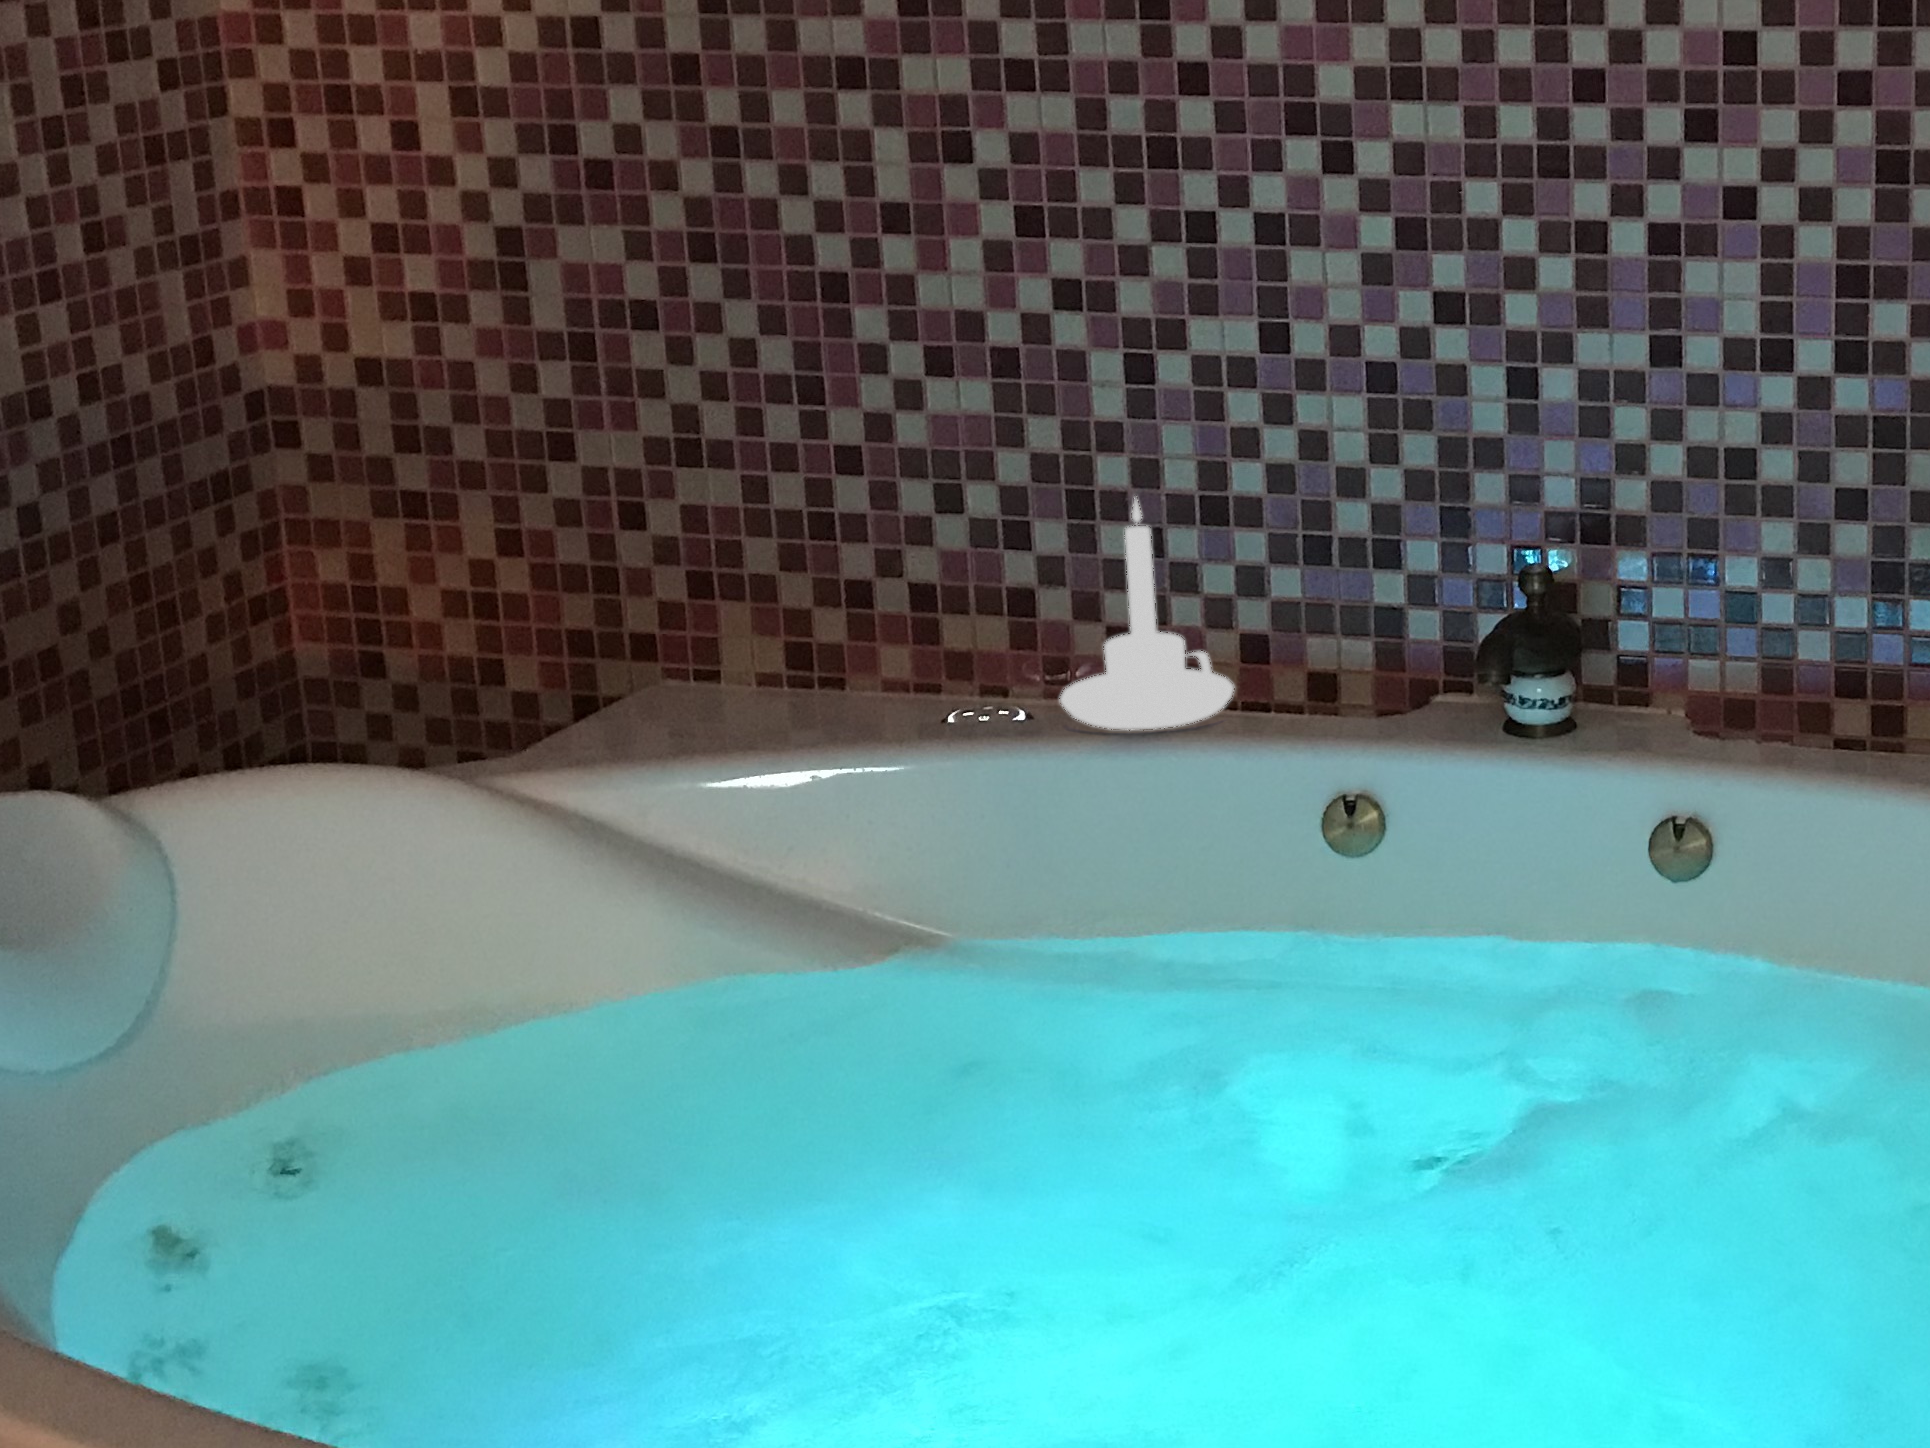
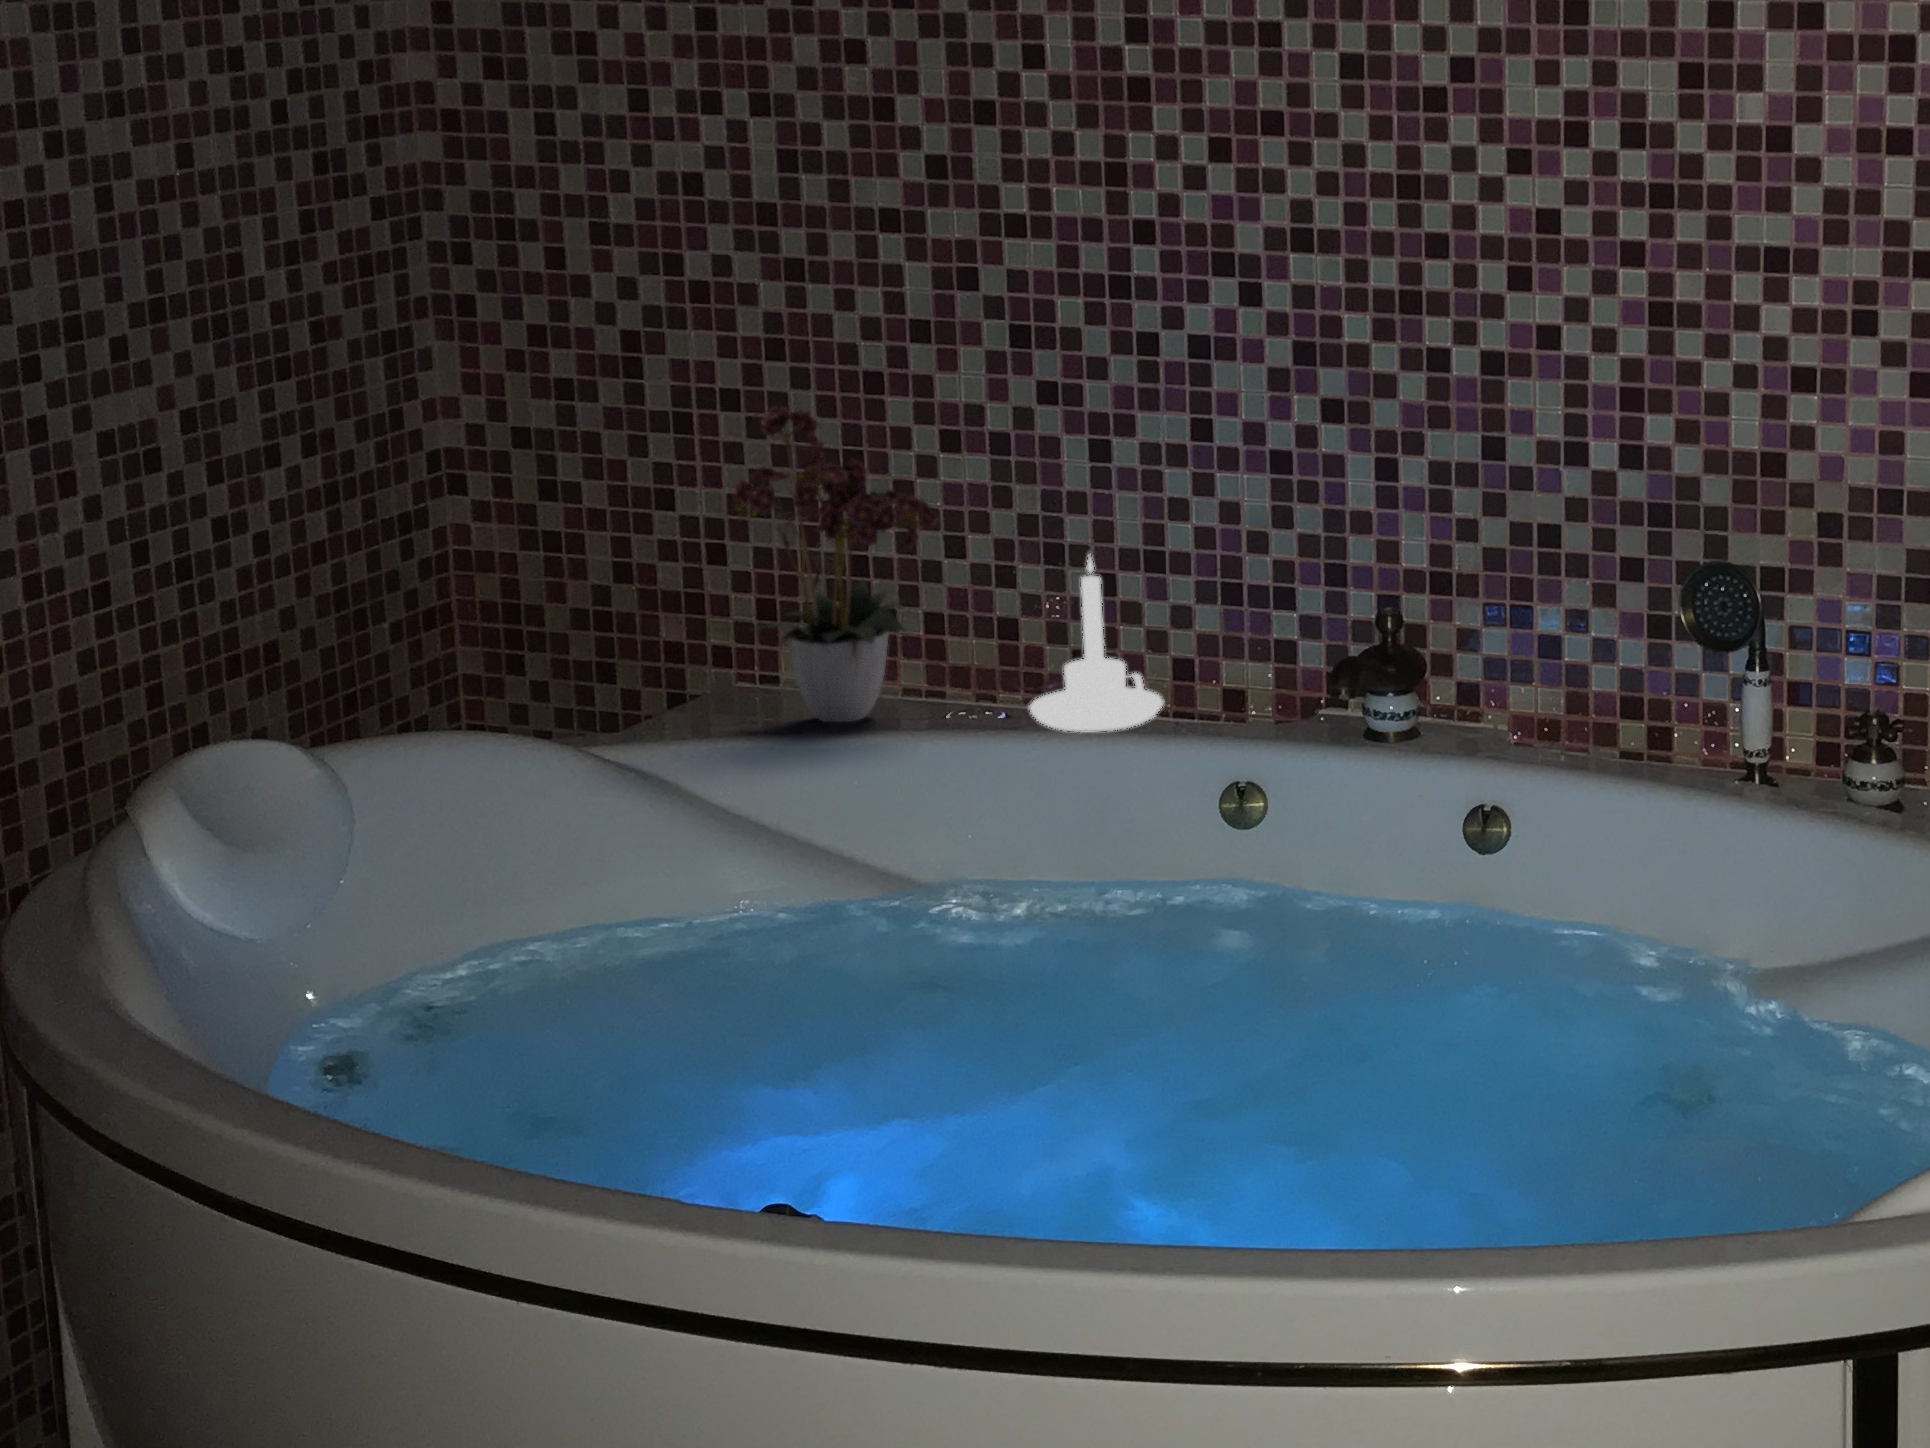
flower arrangement: none [641,292,951,726] -> present [734,406,937,722]

